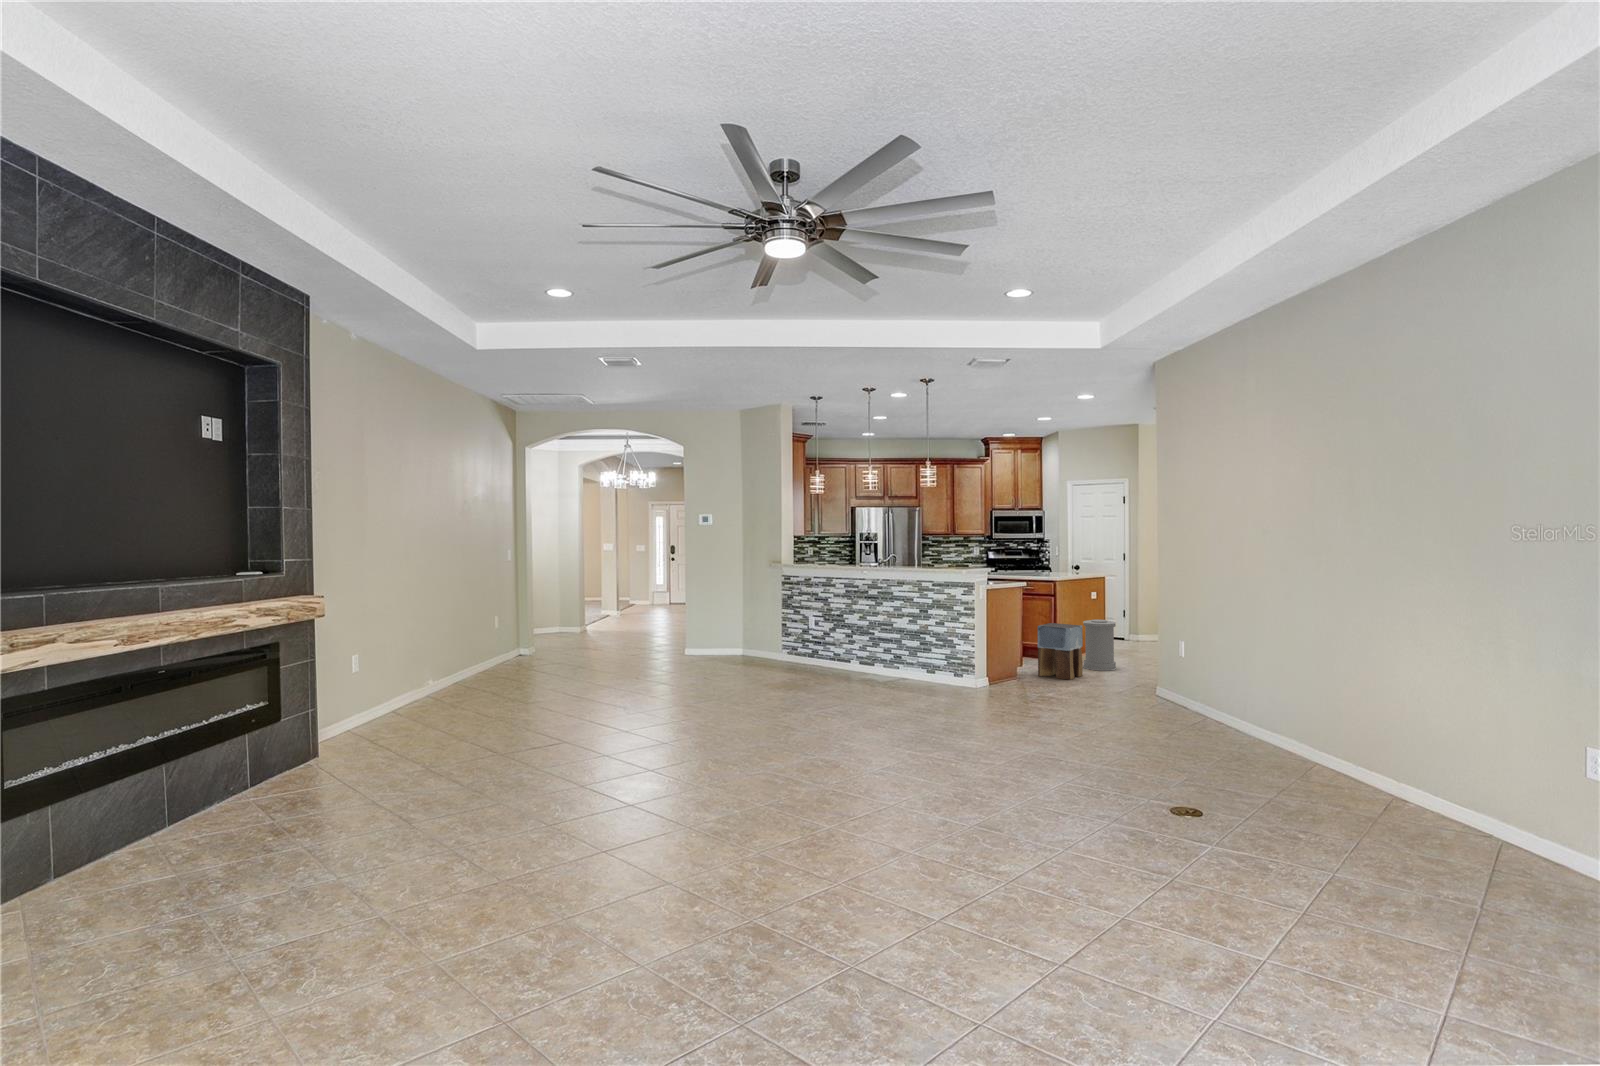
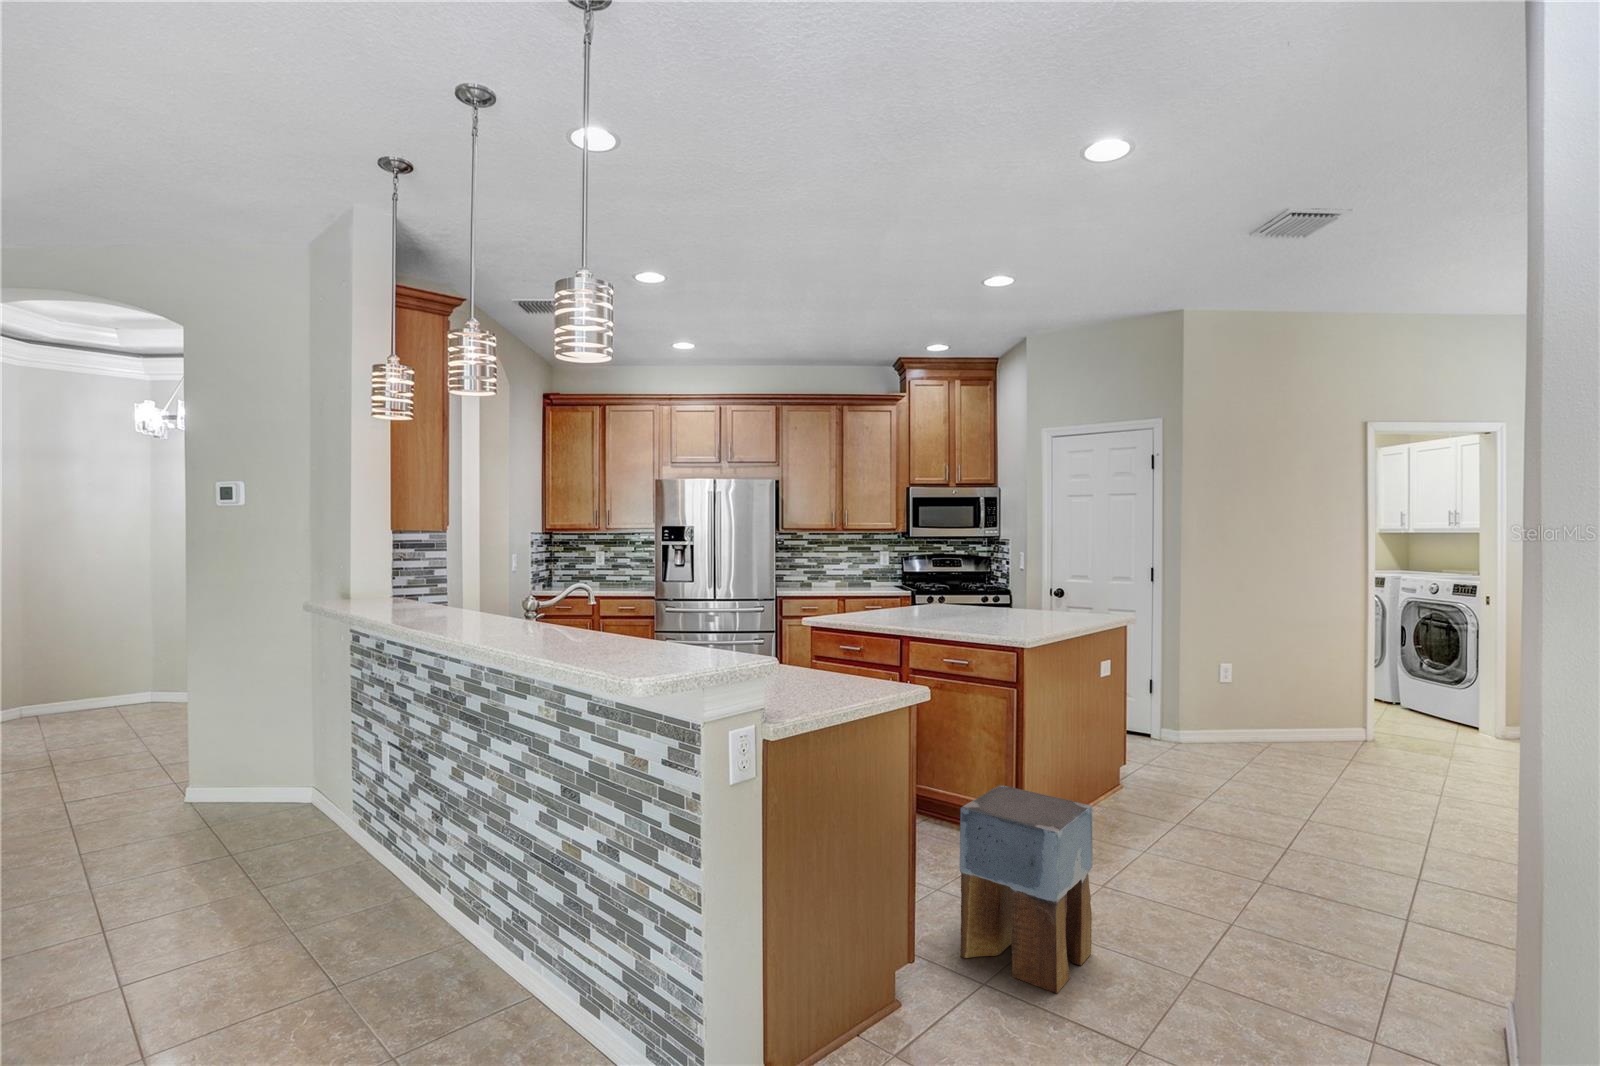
trash can: present [1083,620,1116,671] -> none [1087,757,1177,911]

